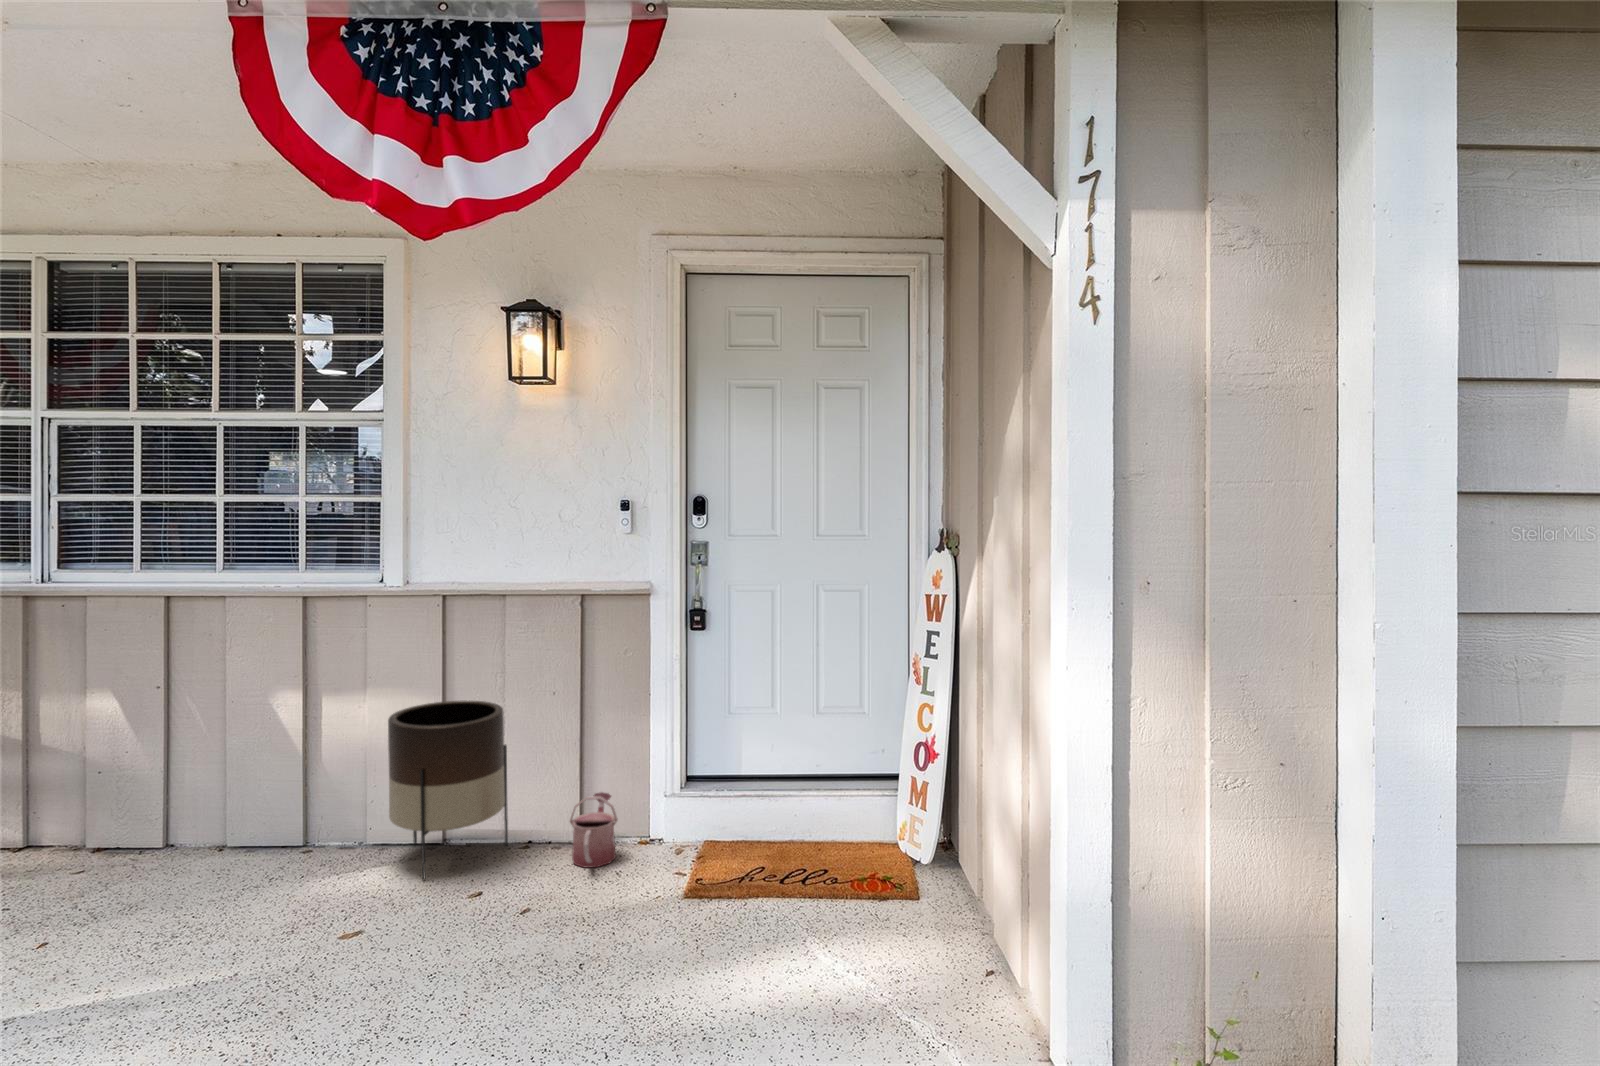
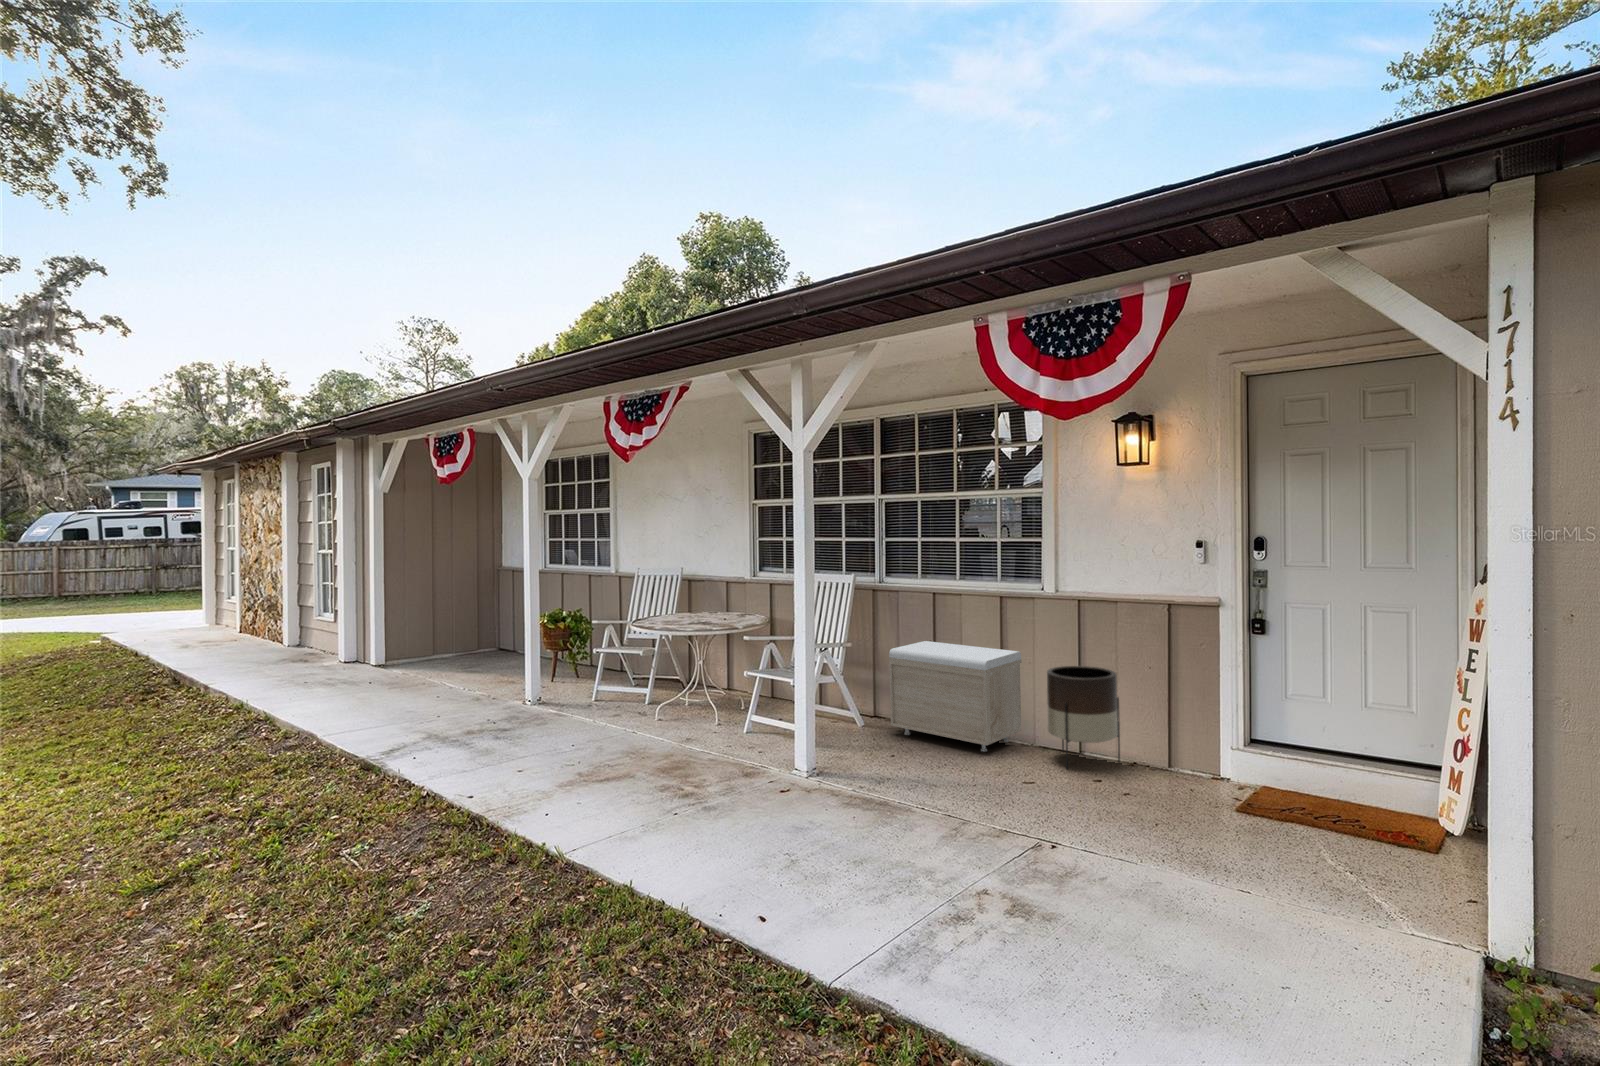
storage bench: none [53,687,342,879] -> present [889,641,1022,752]
watering can: present [570,792,618,867] -> none [1160,738,1194,785]

